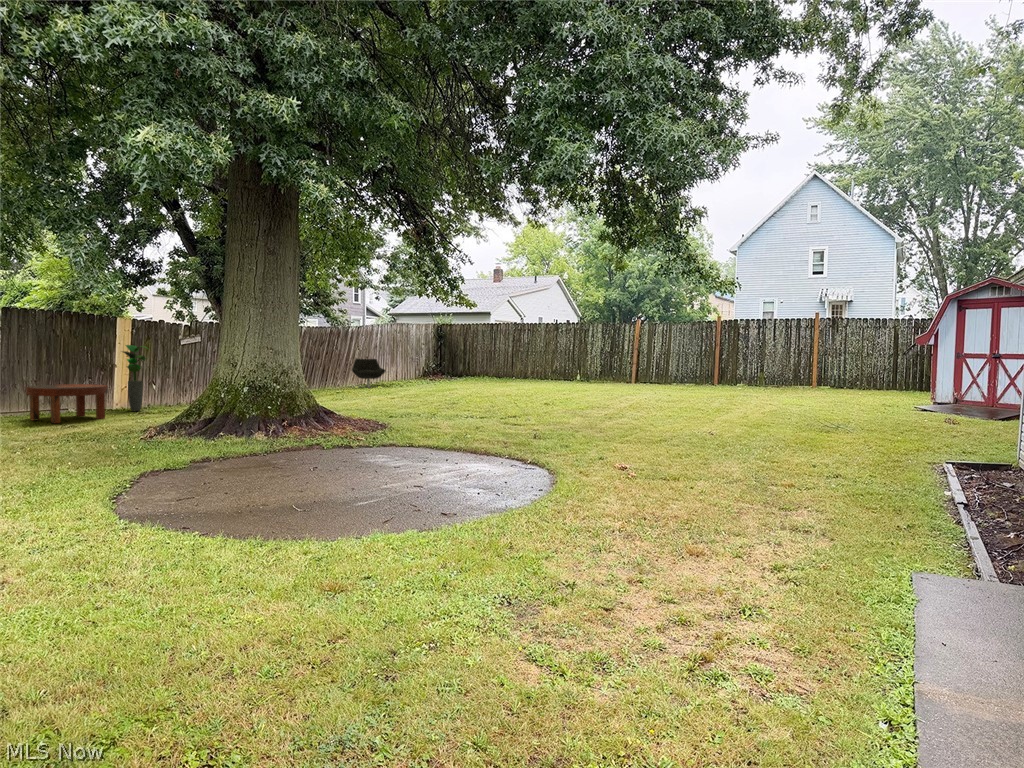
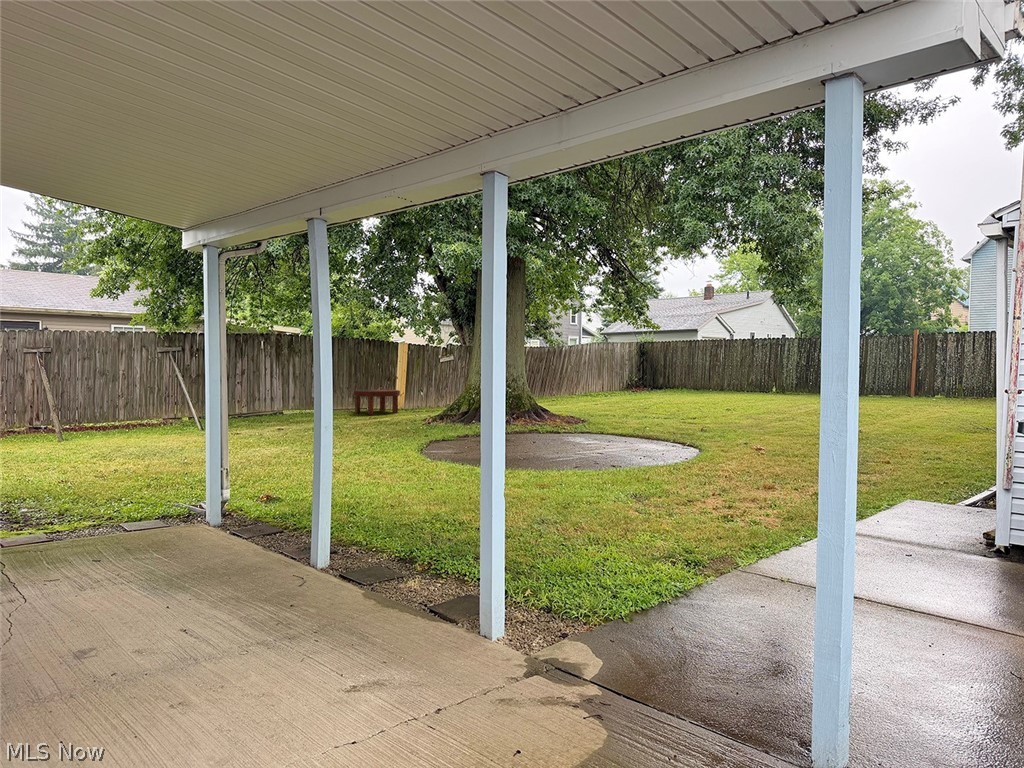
potted plant: present [123,345,148,411] -> none [405,362,425,409]
lounge chair: present [352,359,385,388] -> none [564,373,592,397]

